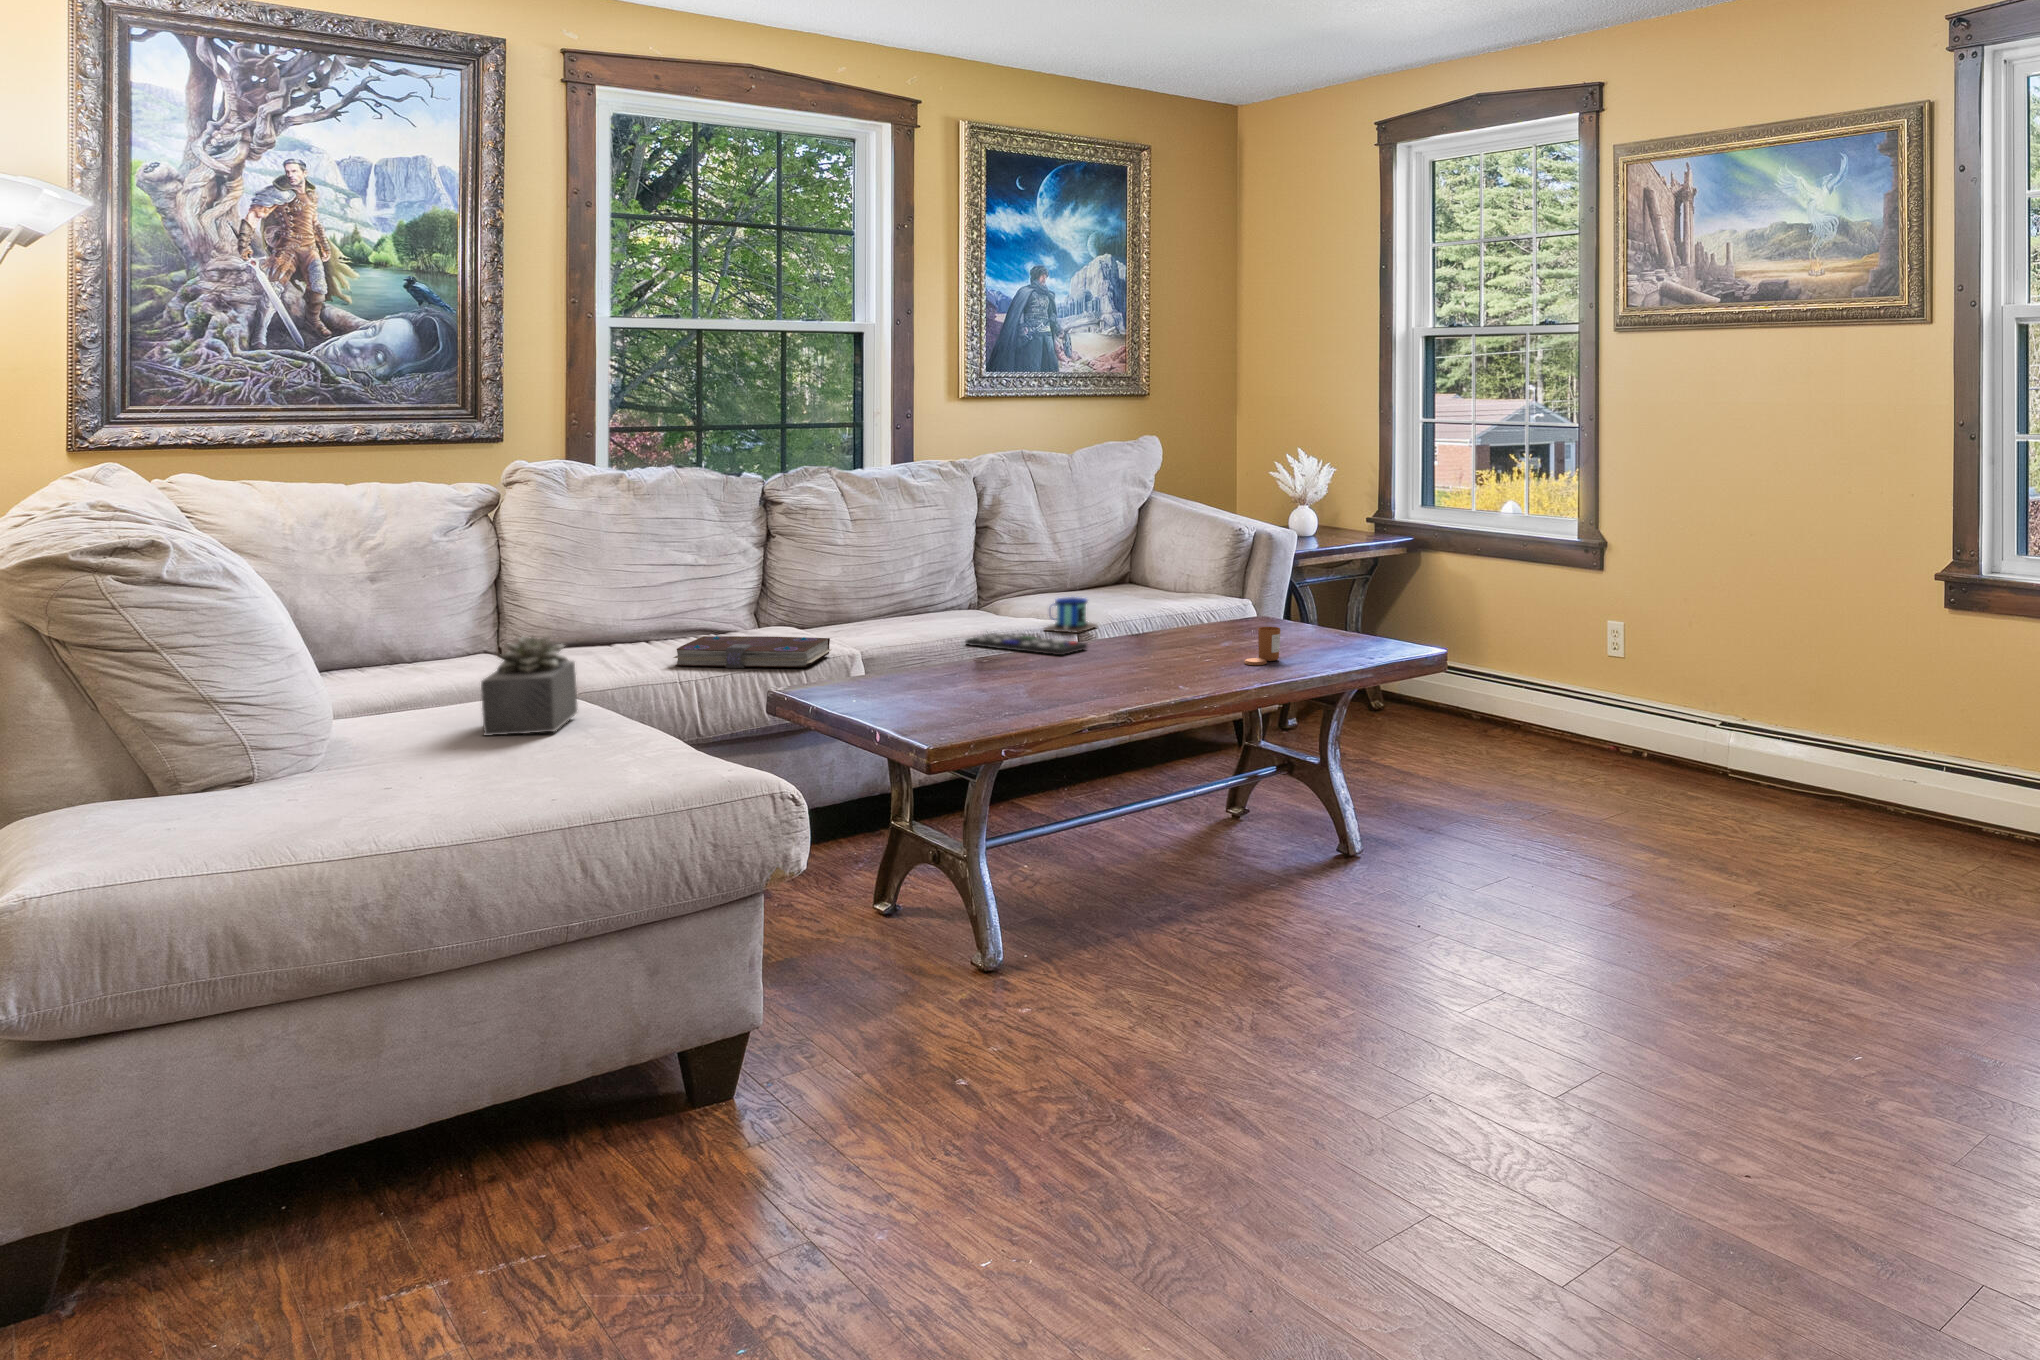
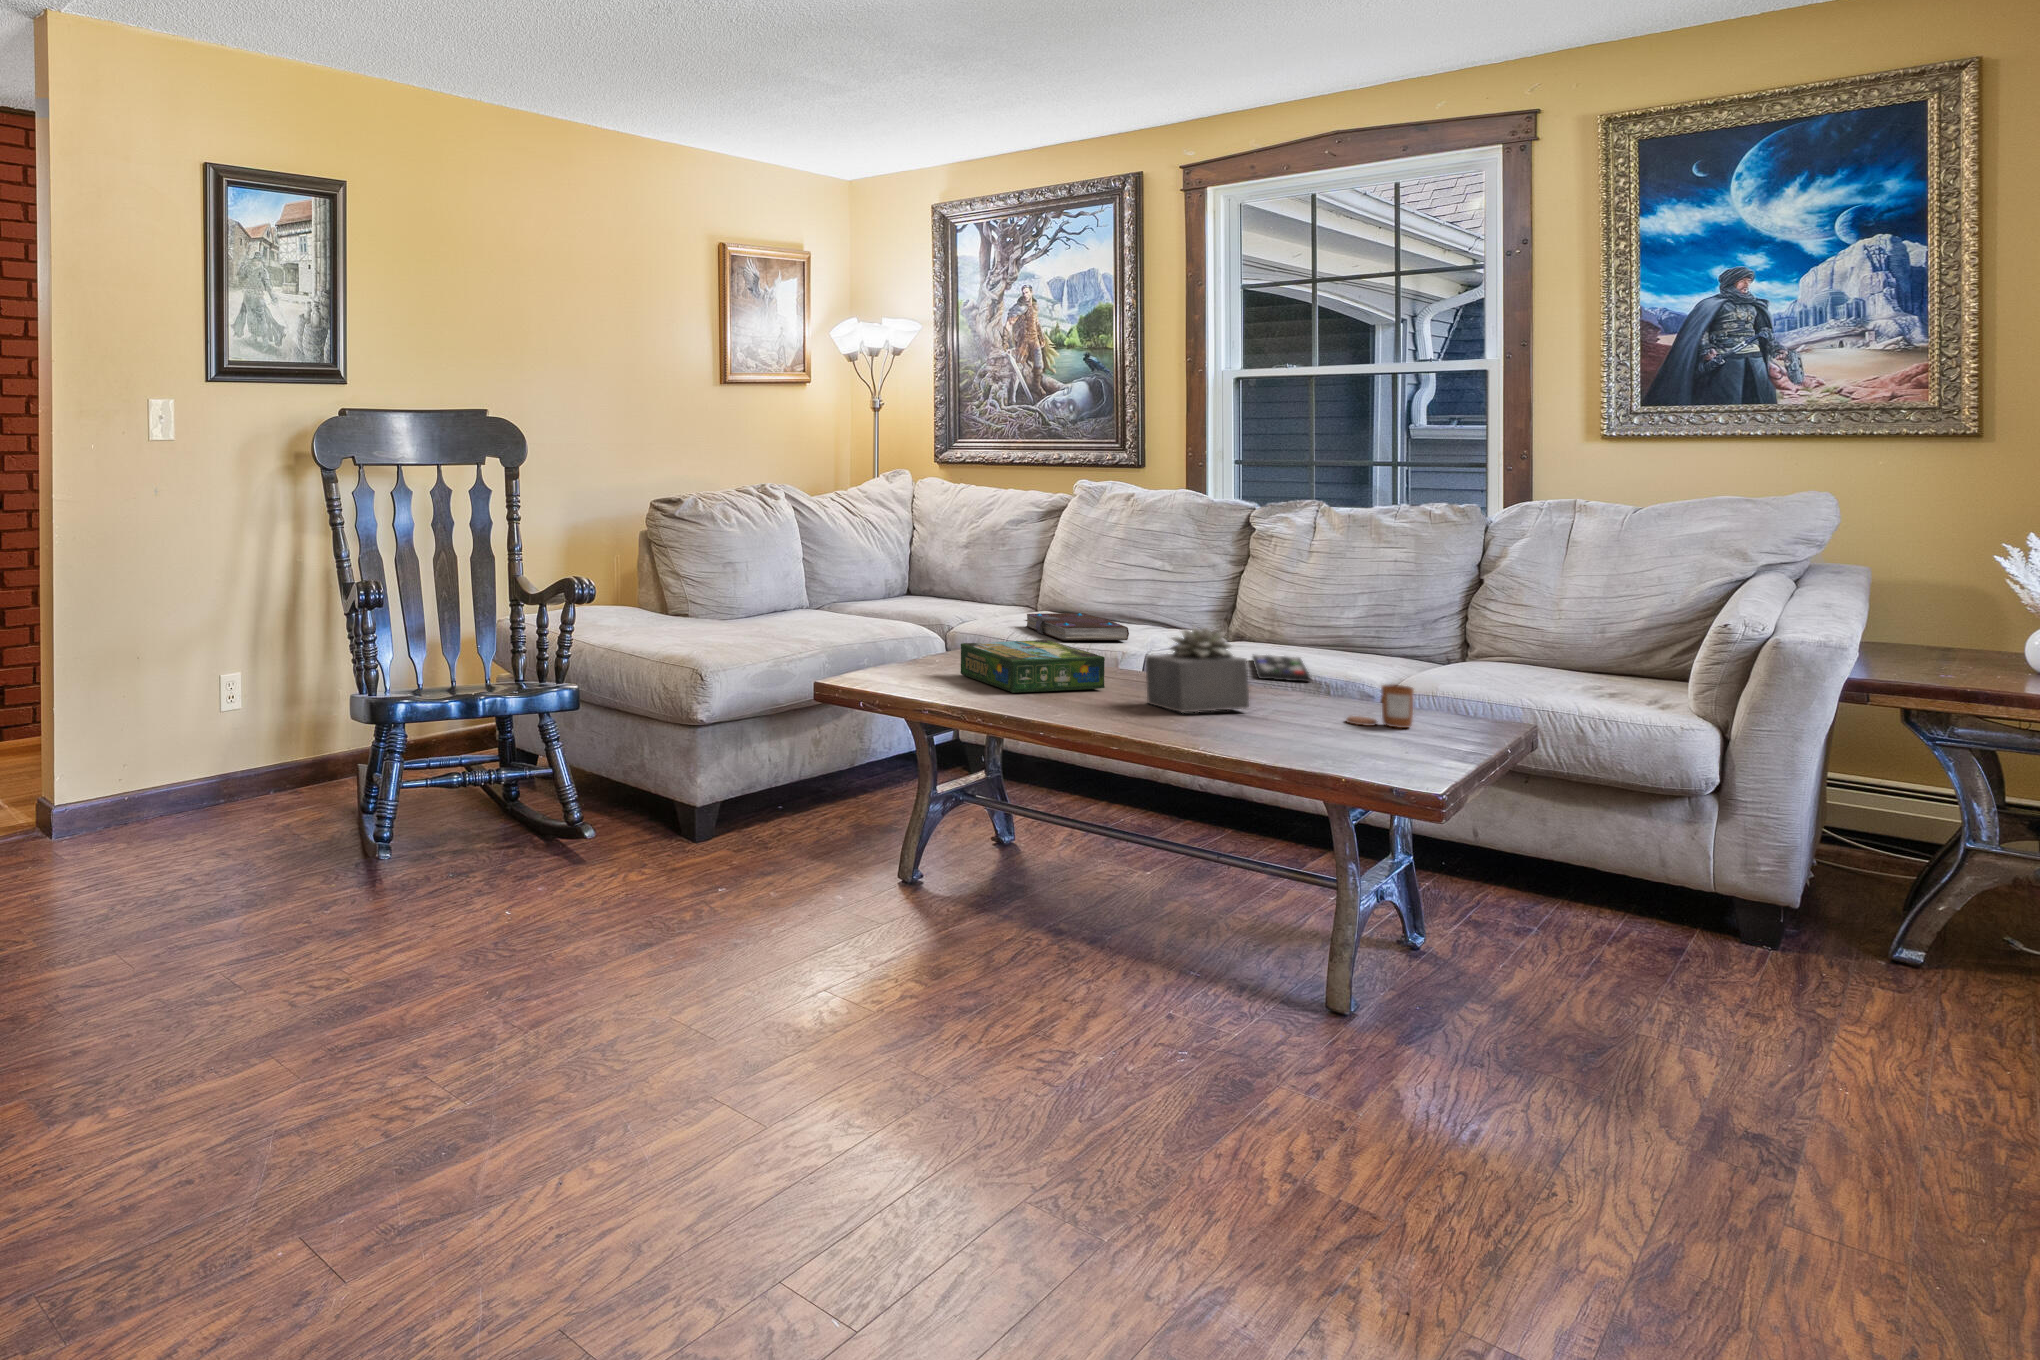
mug: present [1044,575,1097,633] -> none [1388,604,1456,680]
succulent plant: present [481,636,578,736] -> present [1146,627,1249,712]
board game: none [989,656,1105,712] -> present [960,640,1105,693]

